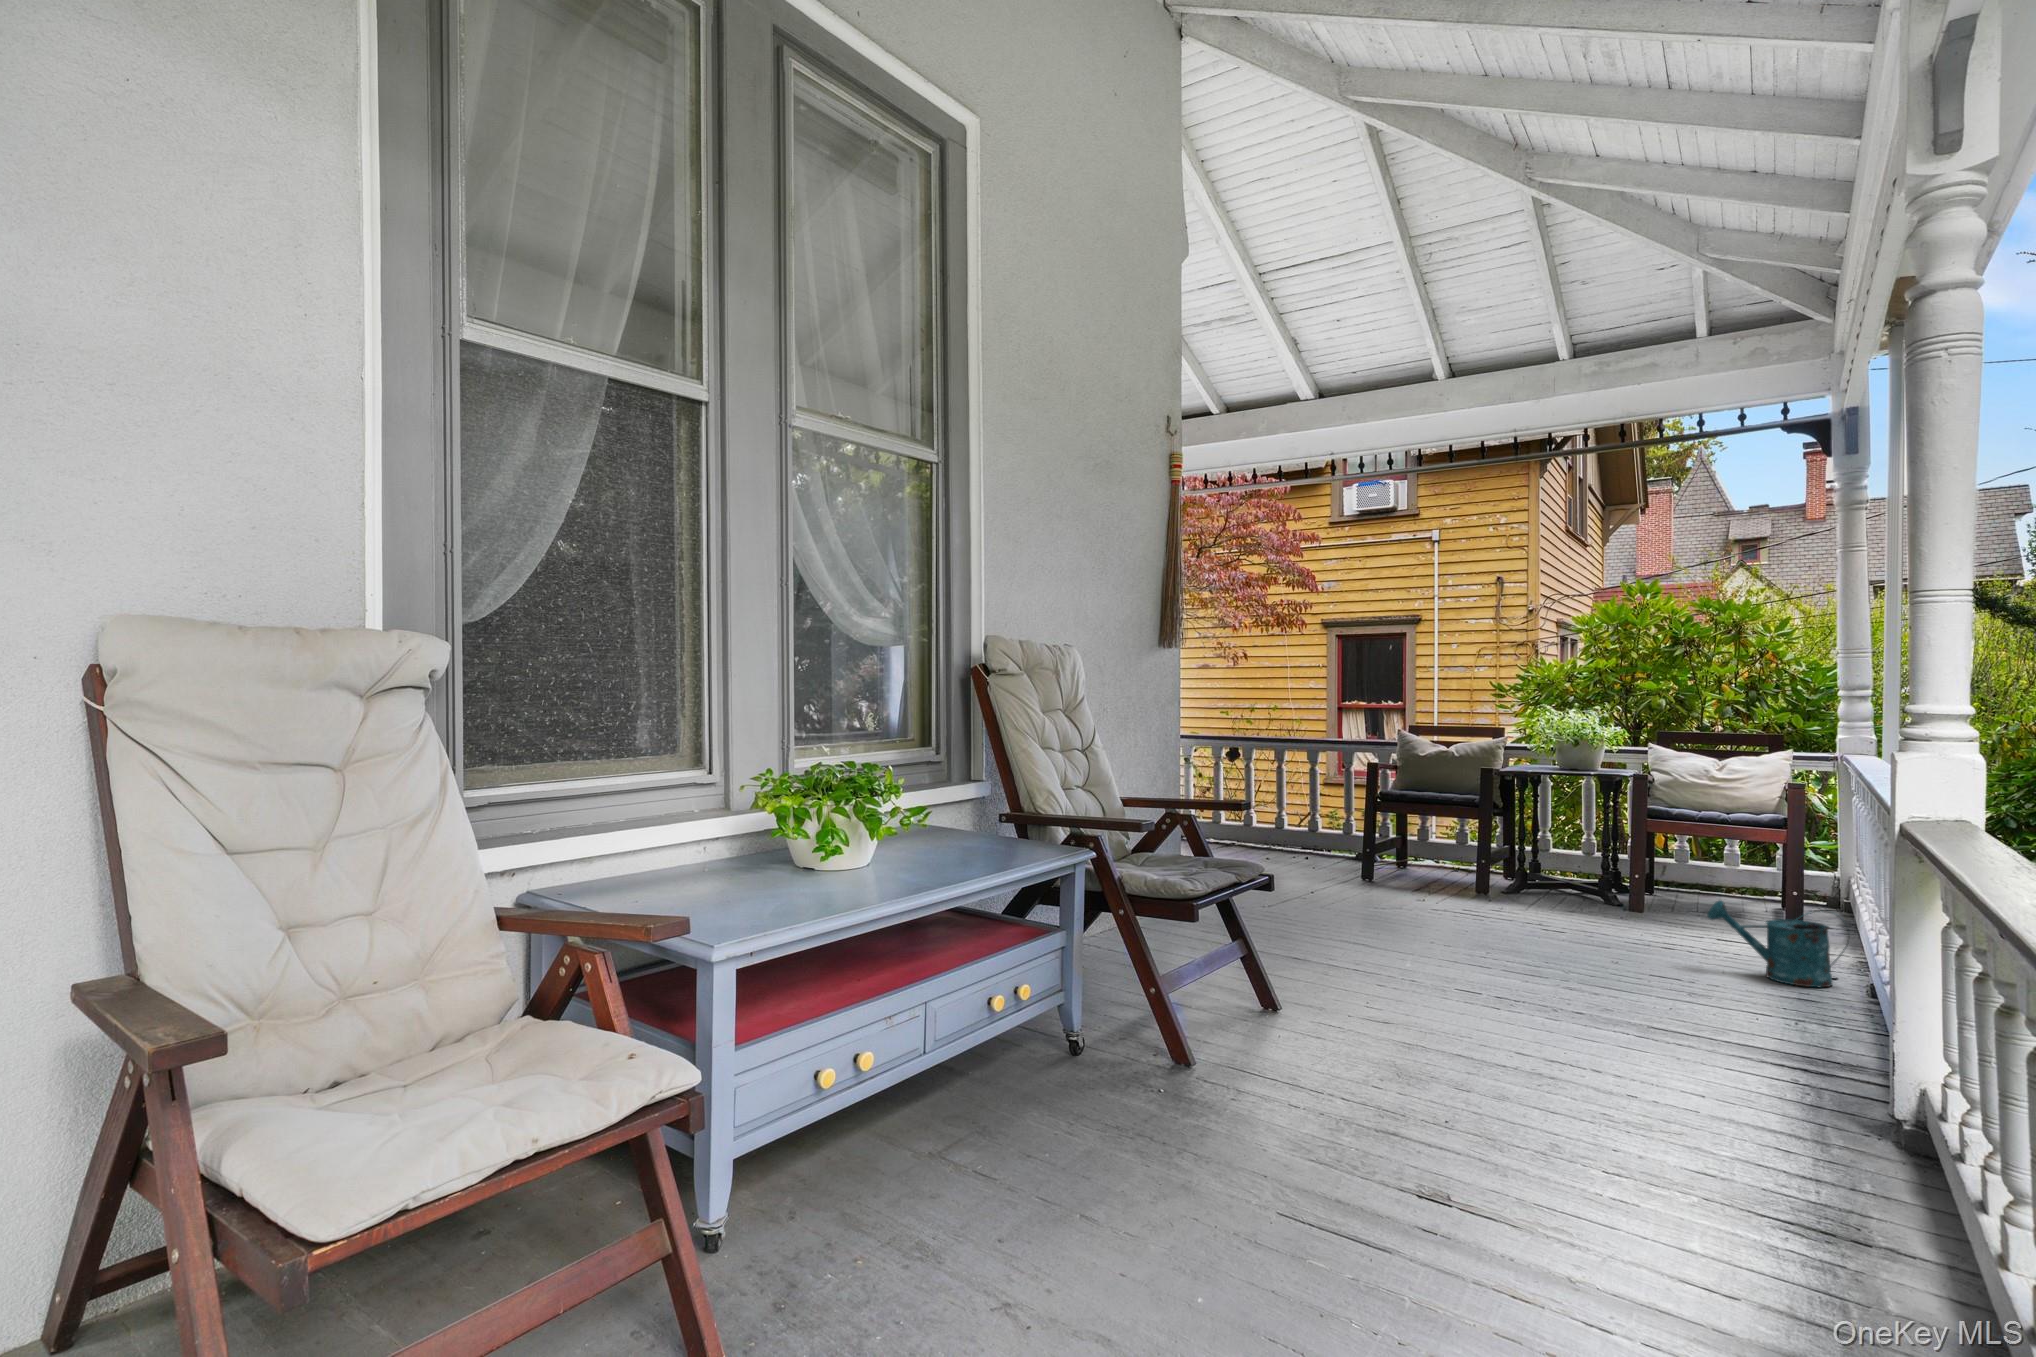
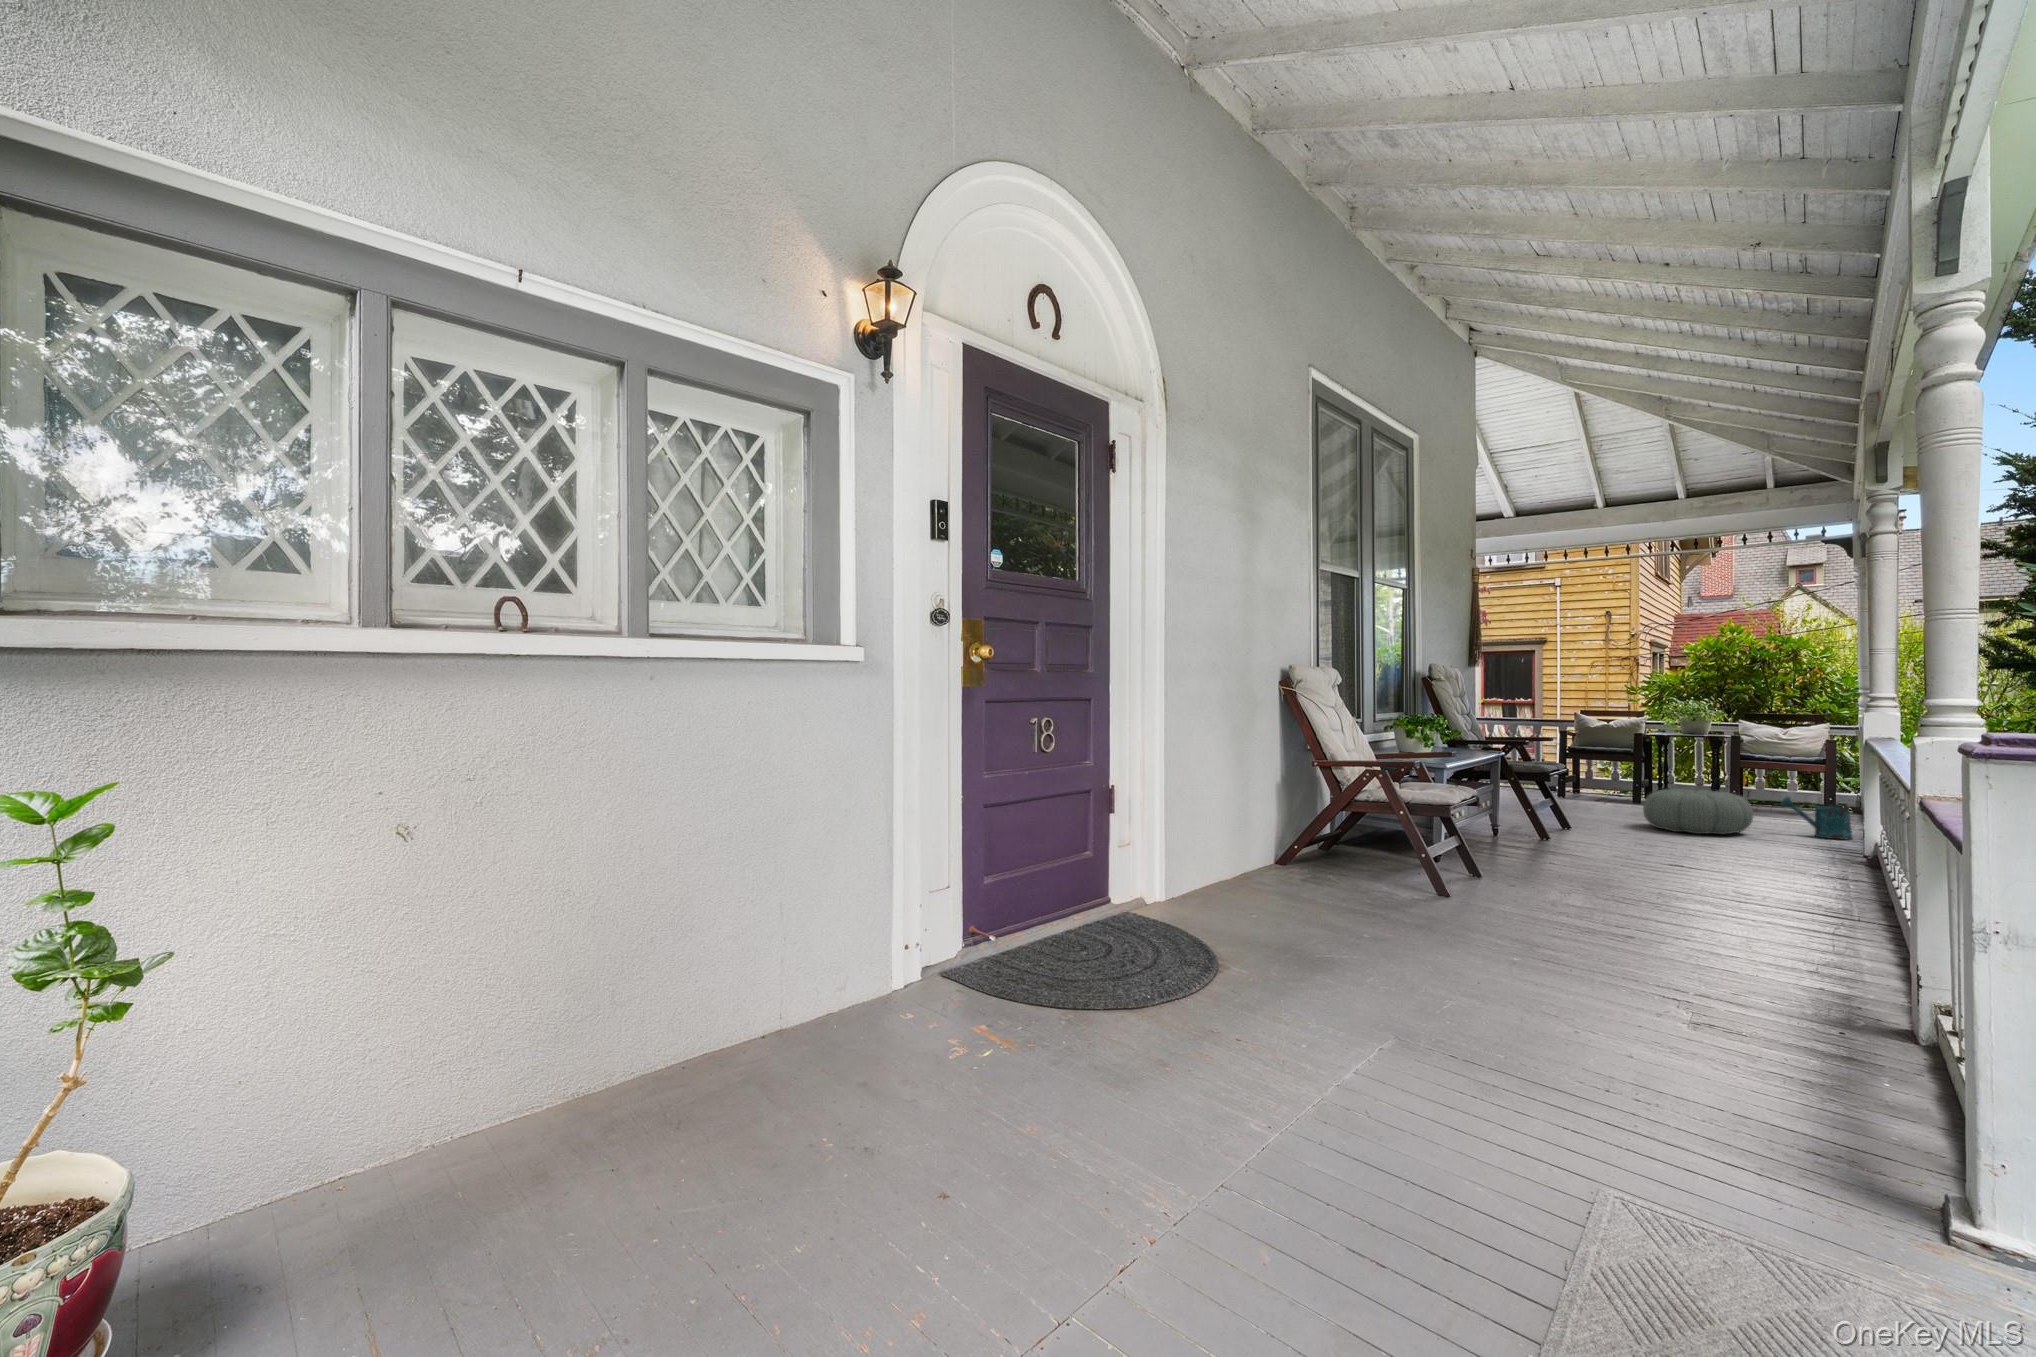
pouf: none [1472,881,1659,976] -> present [1643,789,1753,834]

